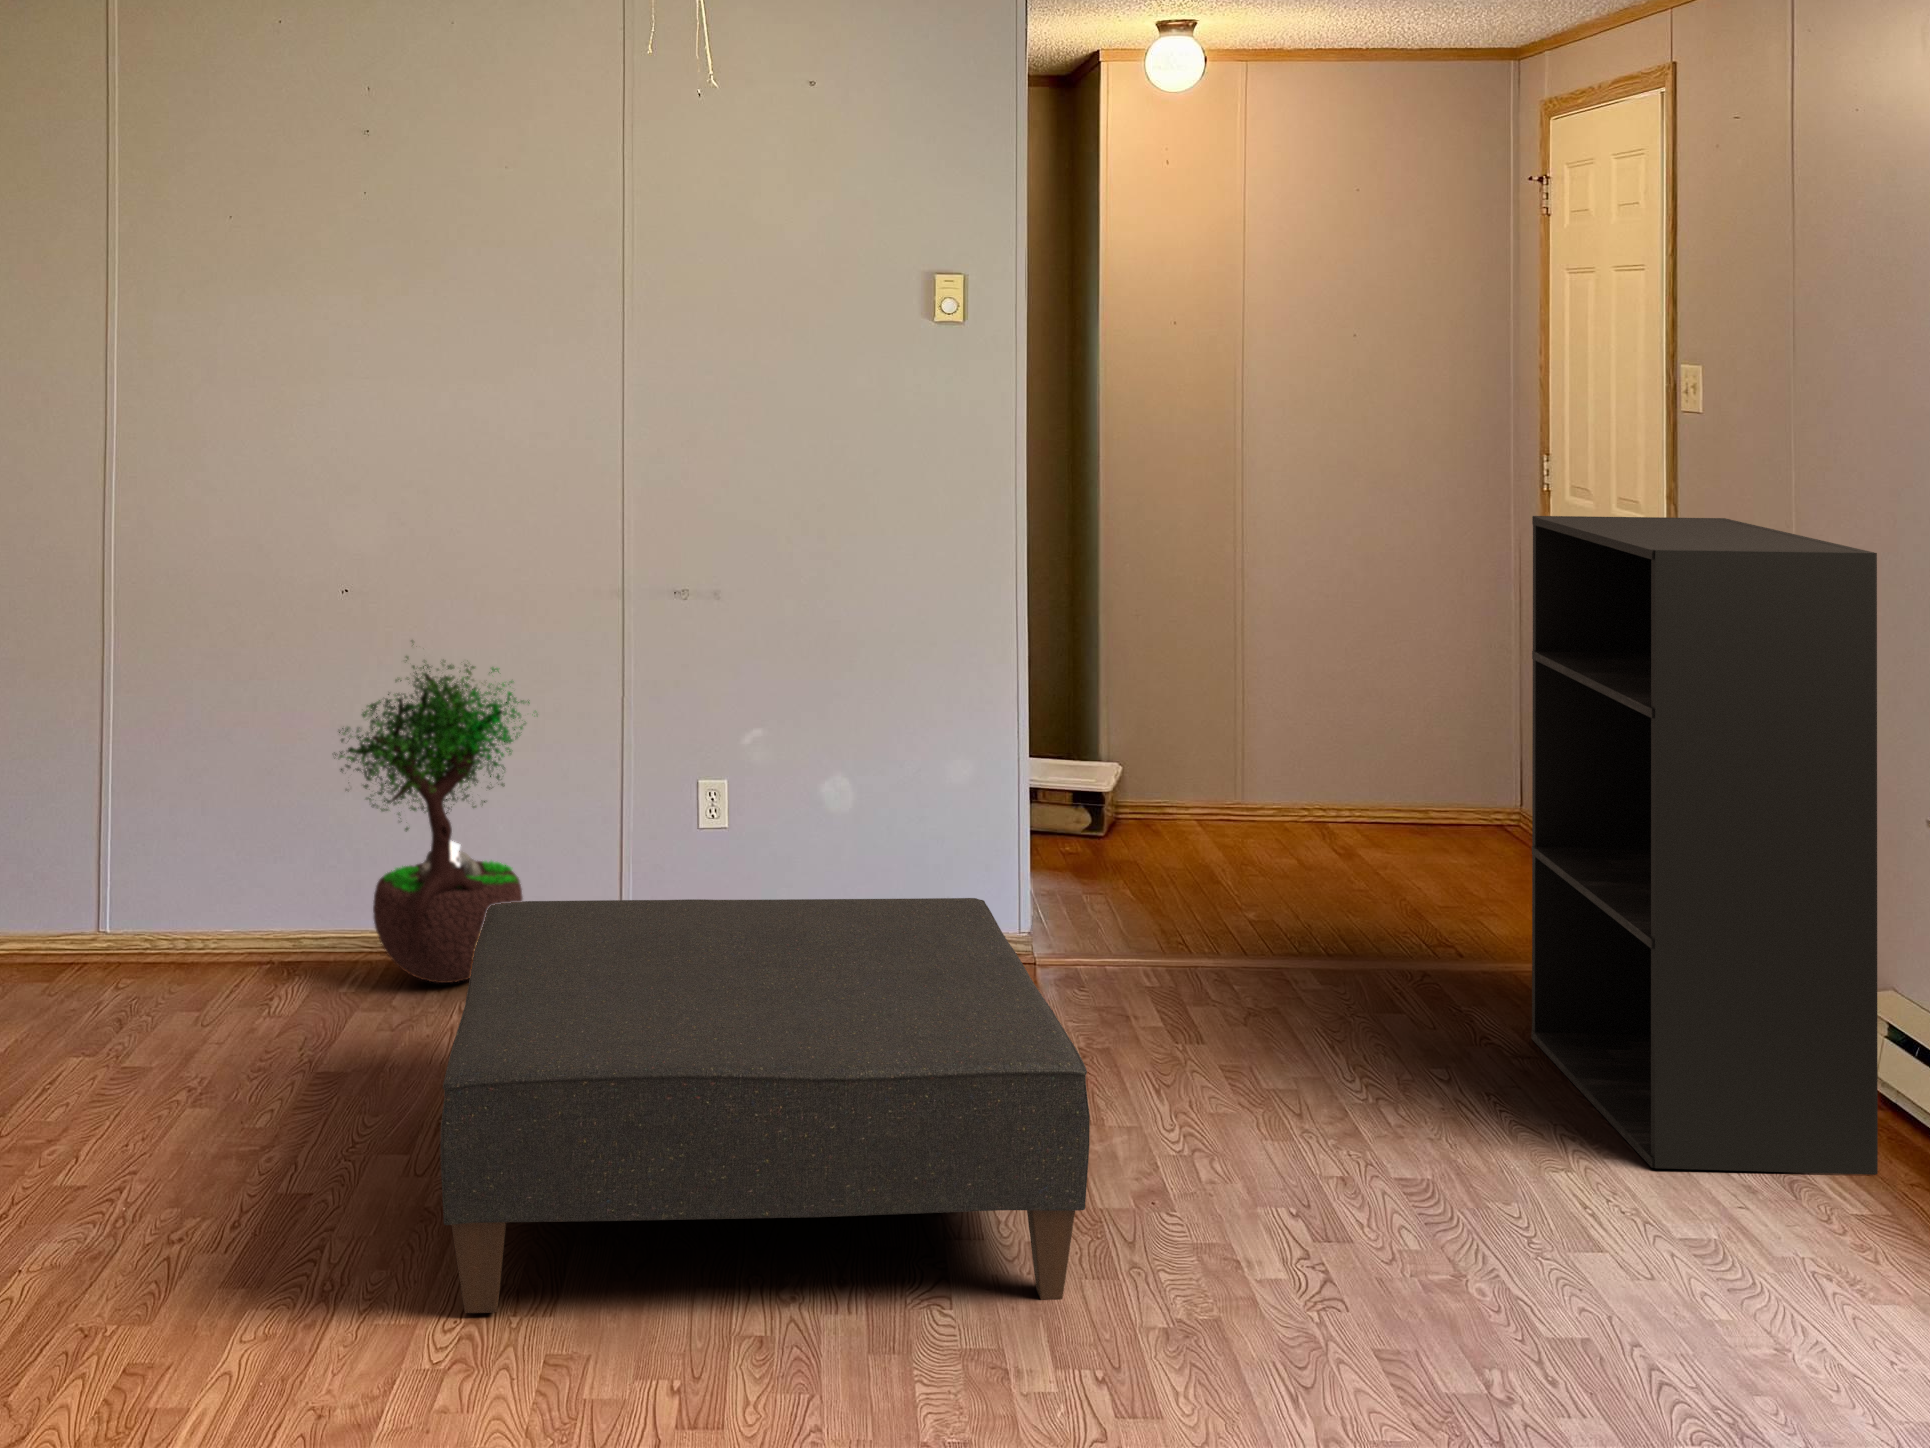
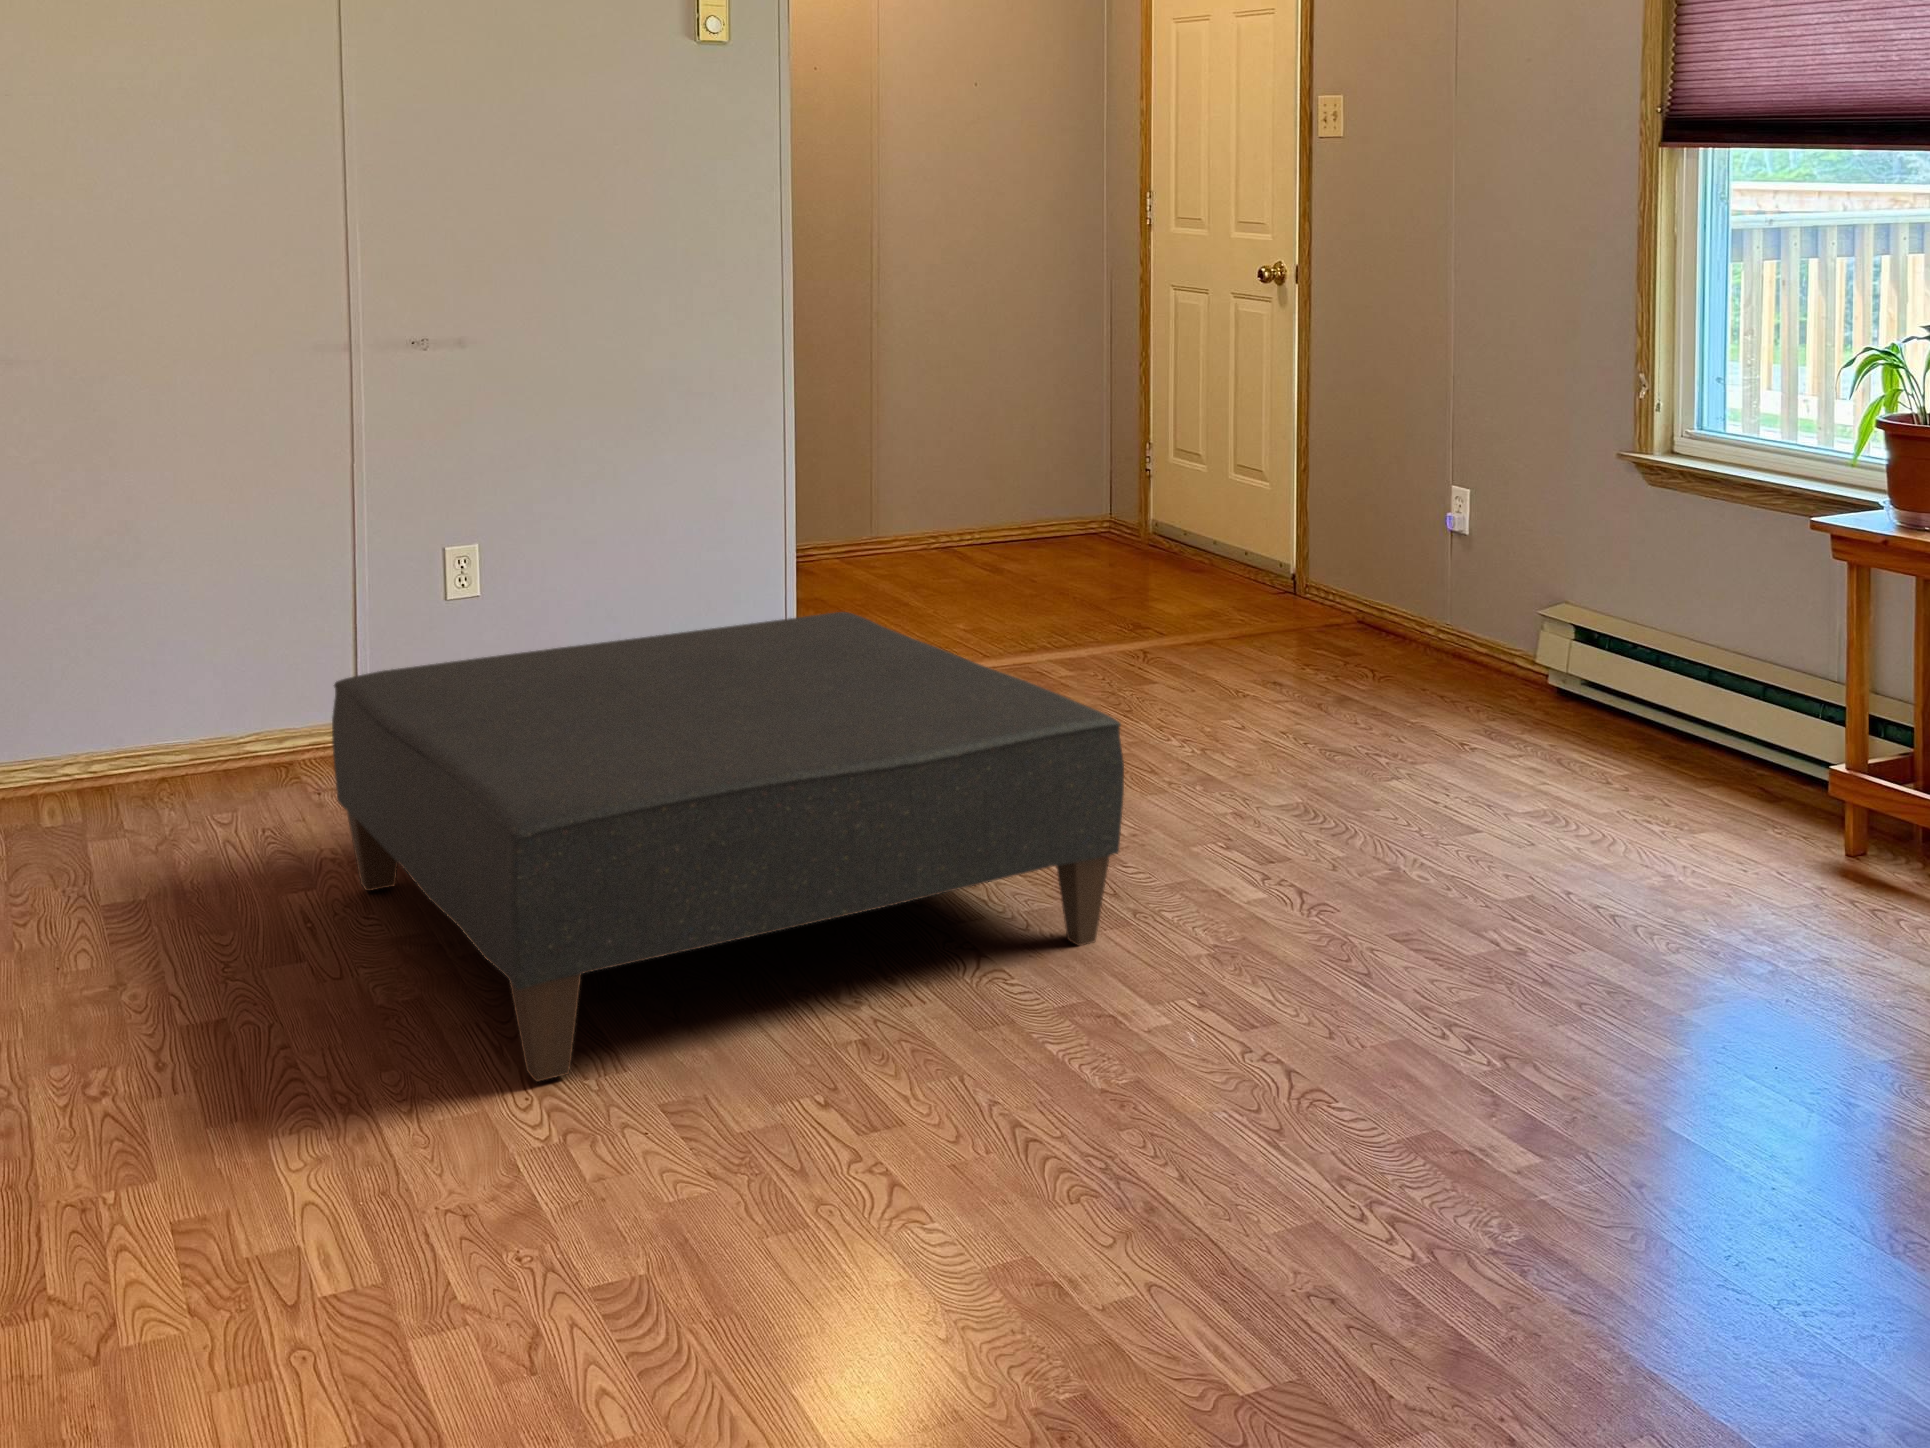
bookshelf: present [1531,516,1878,1175] -> none [1274,218,1604,757]
potted tree: present [335,641,530,983] -> none [28,402,294,803]

